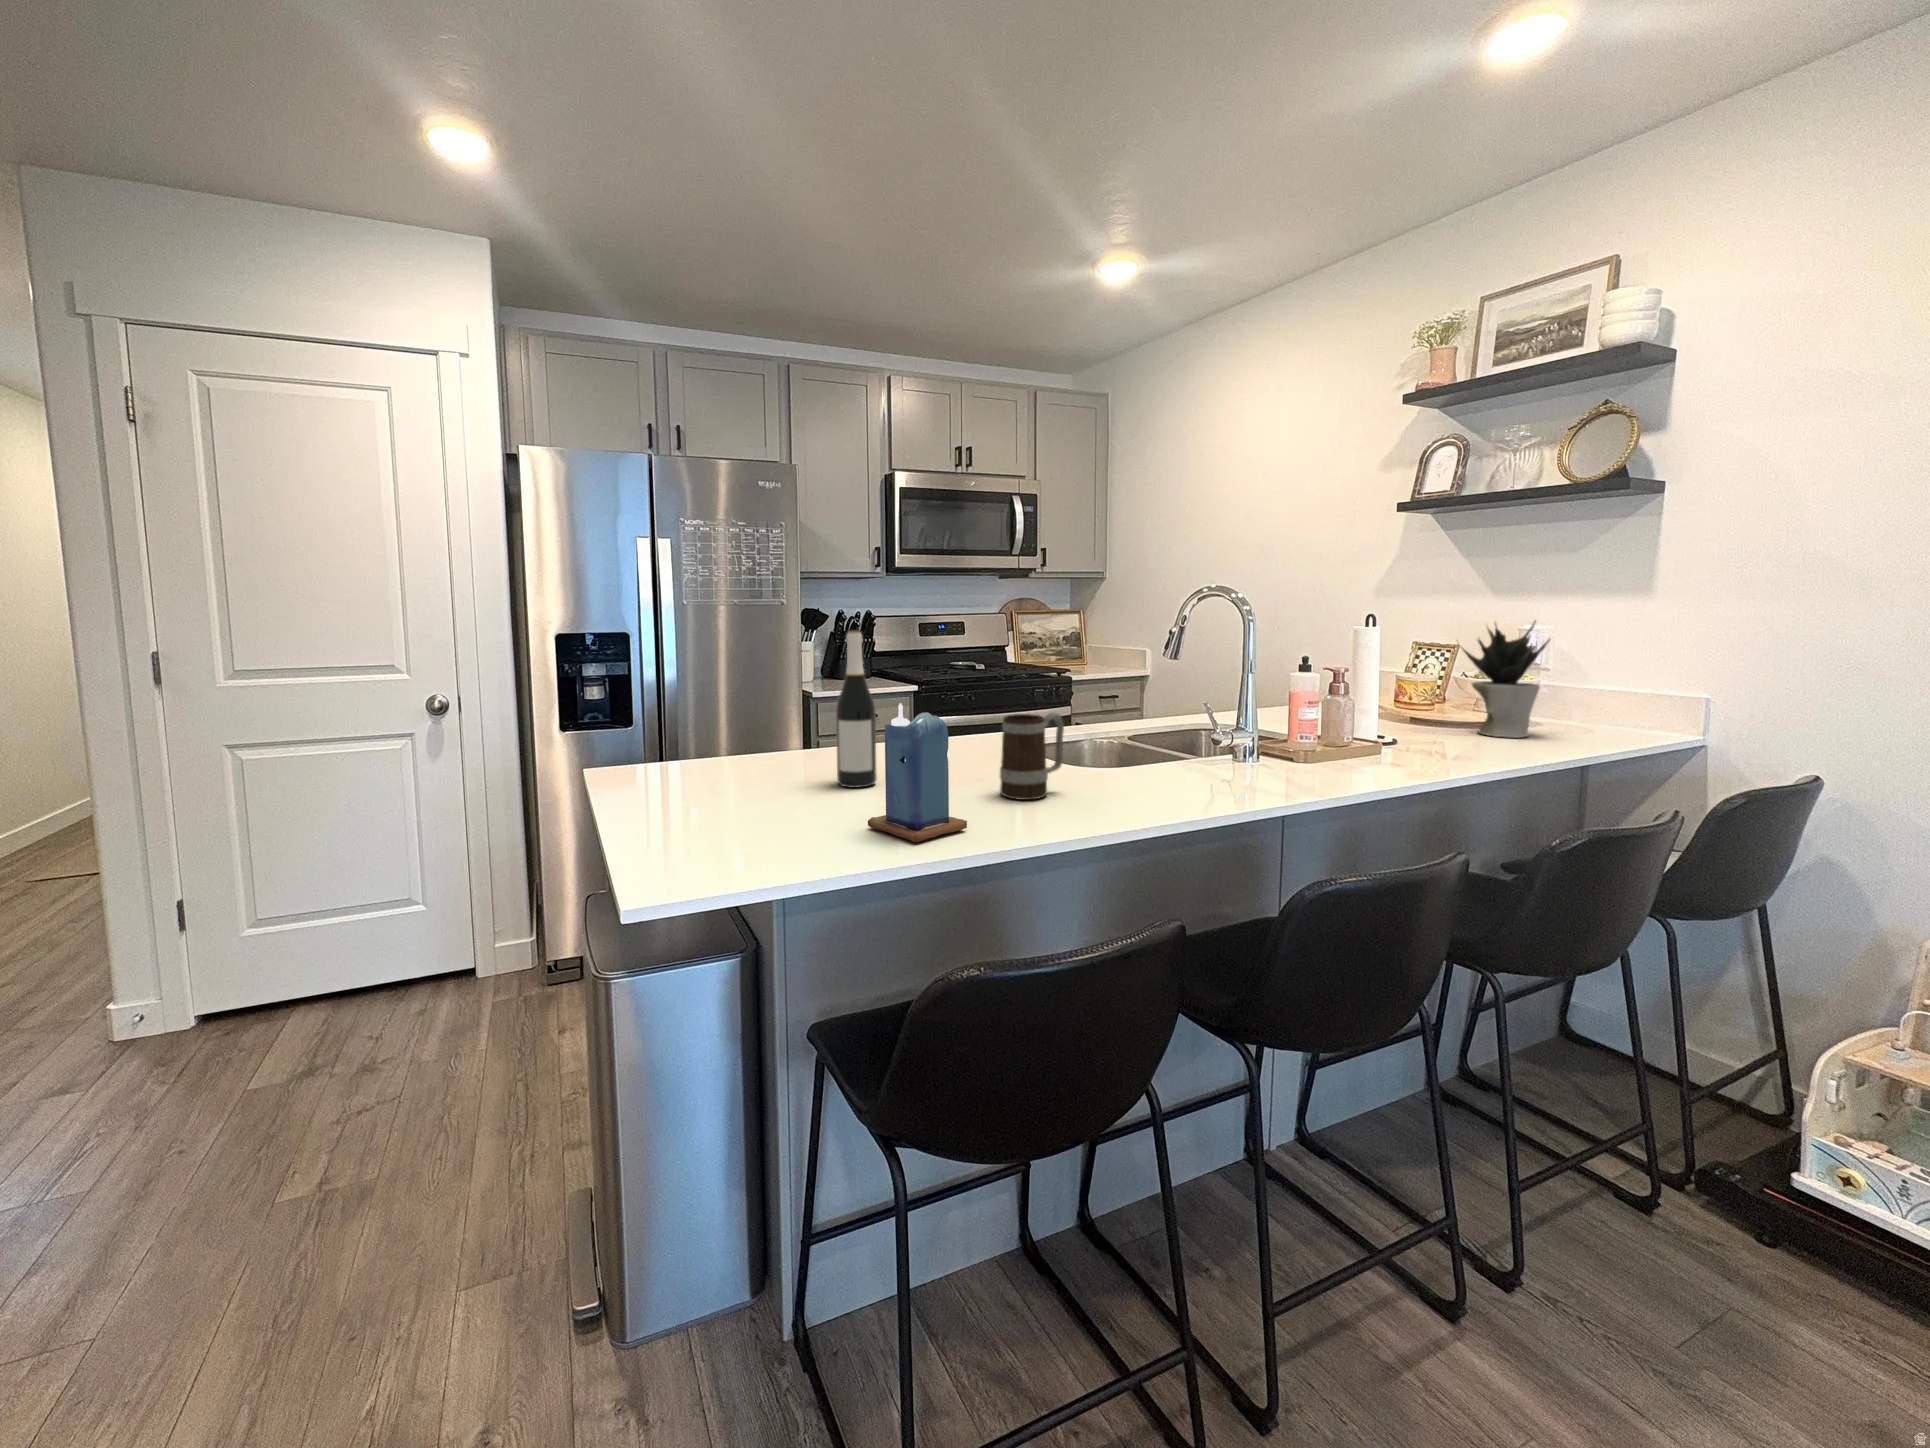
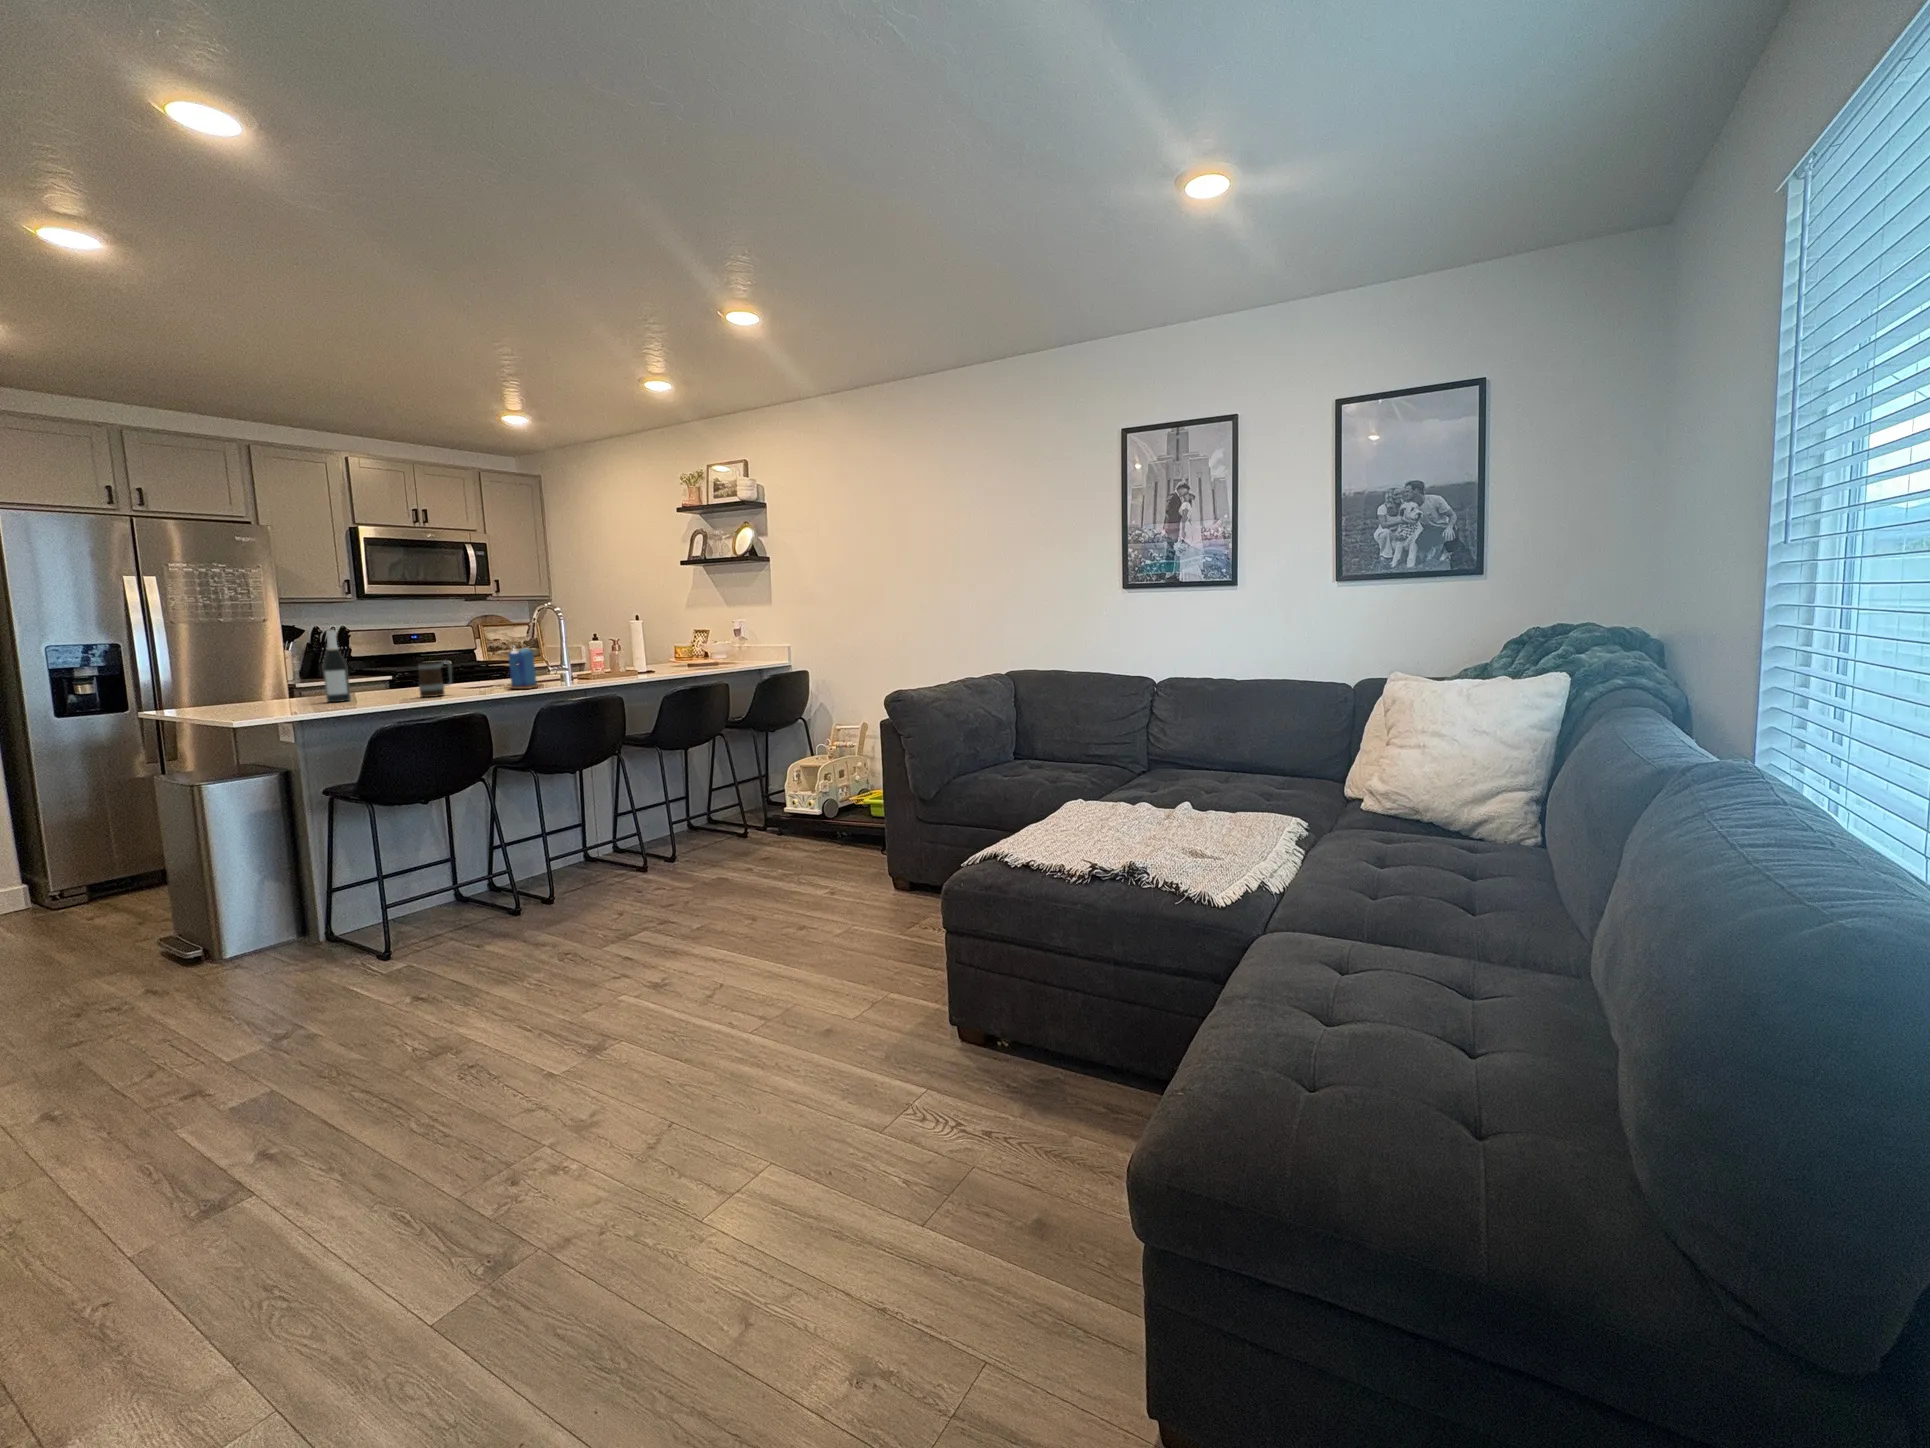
potted plant: present [1462,621,1550,738] -> none [689,616,726,668]
candle: present [868,703,967,842] -> present [505,648,543,689]

